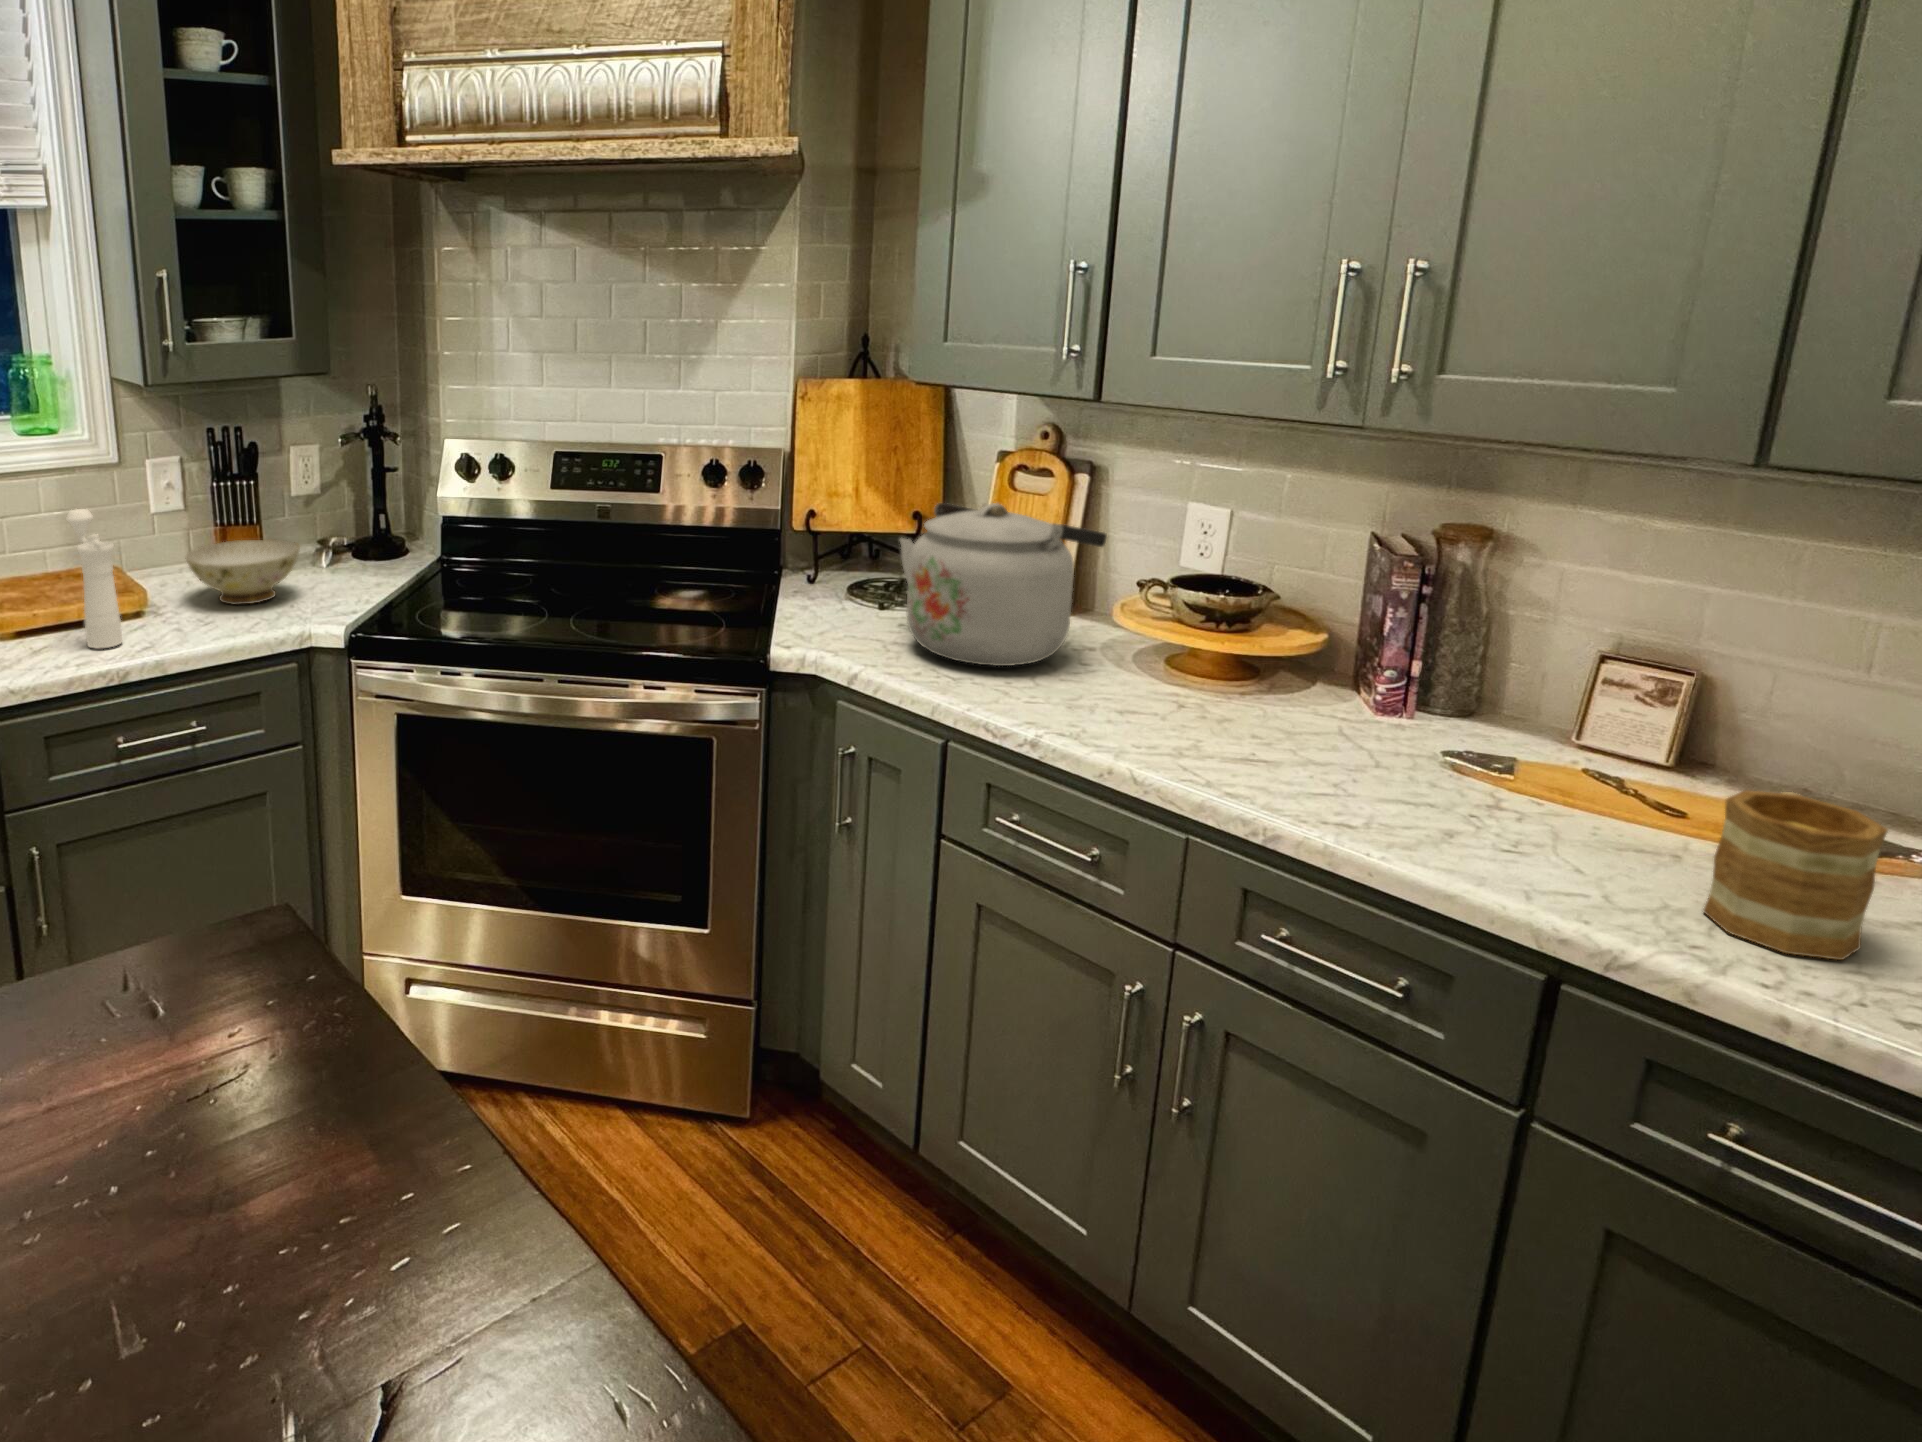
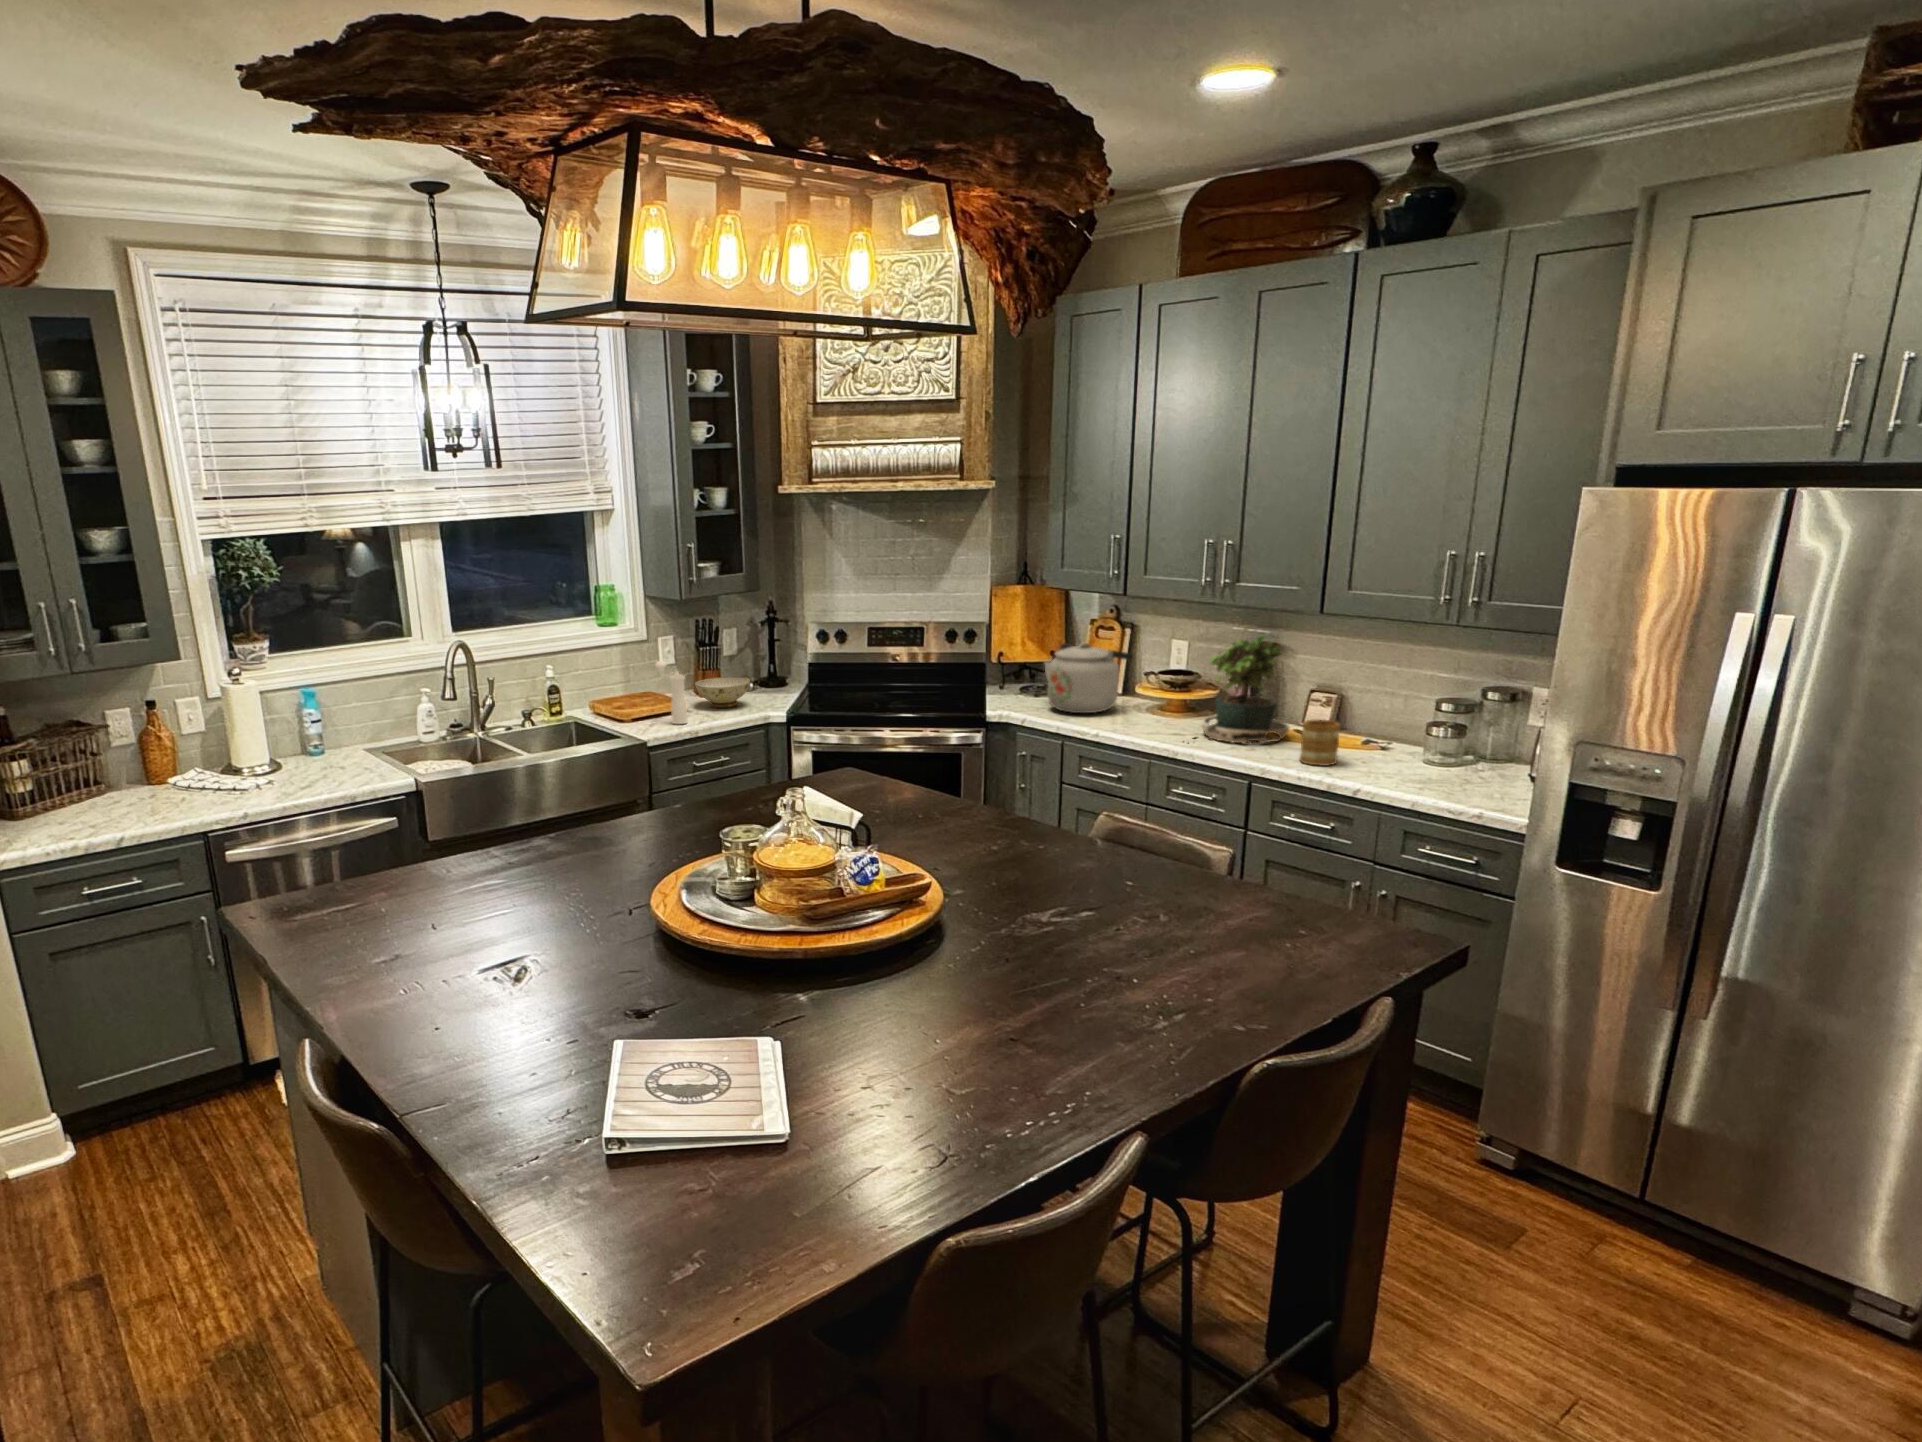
potted plant: none [1272,511,1589,822] -> present [1197,635,1289,743]

